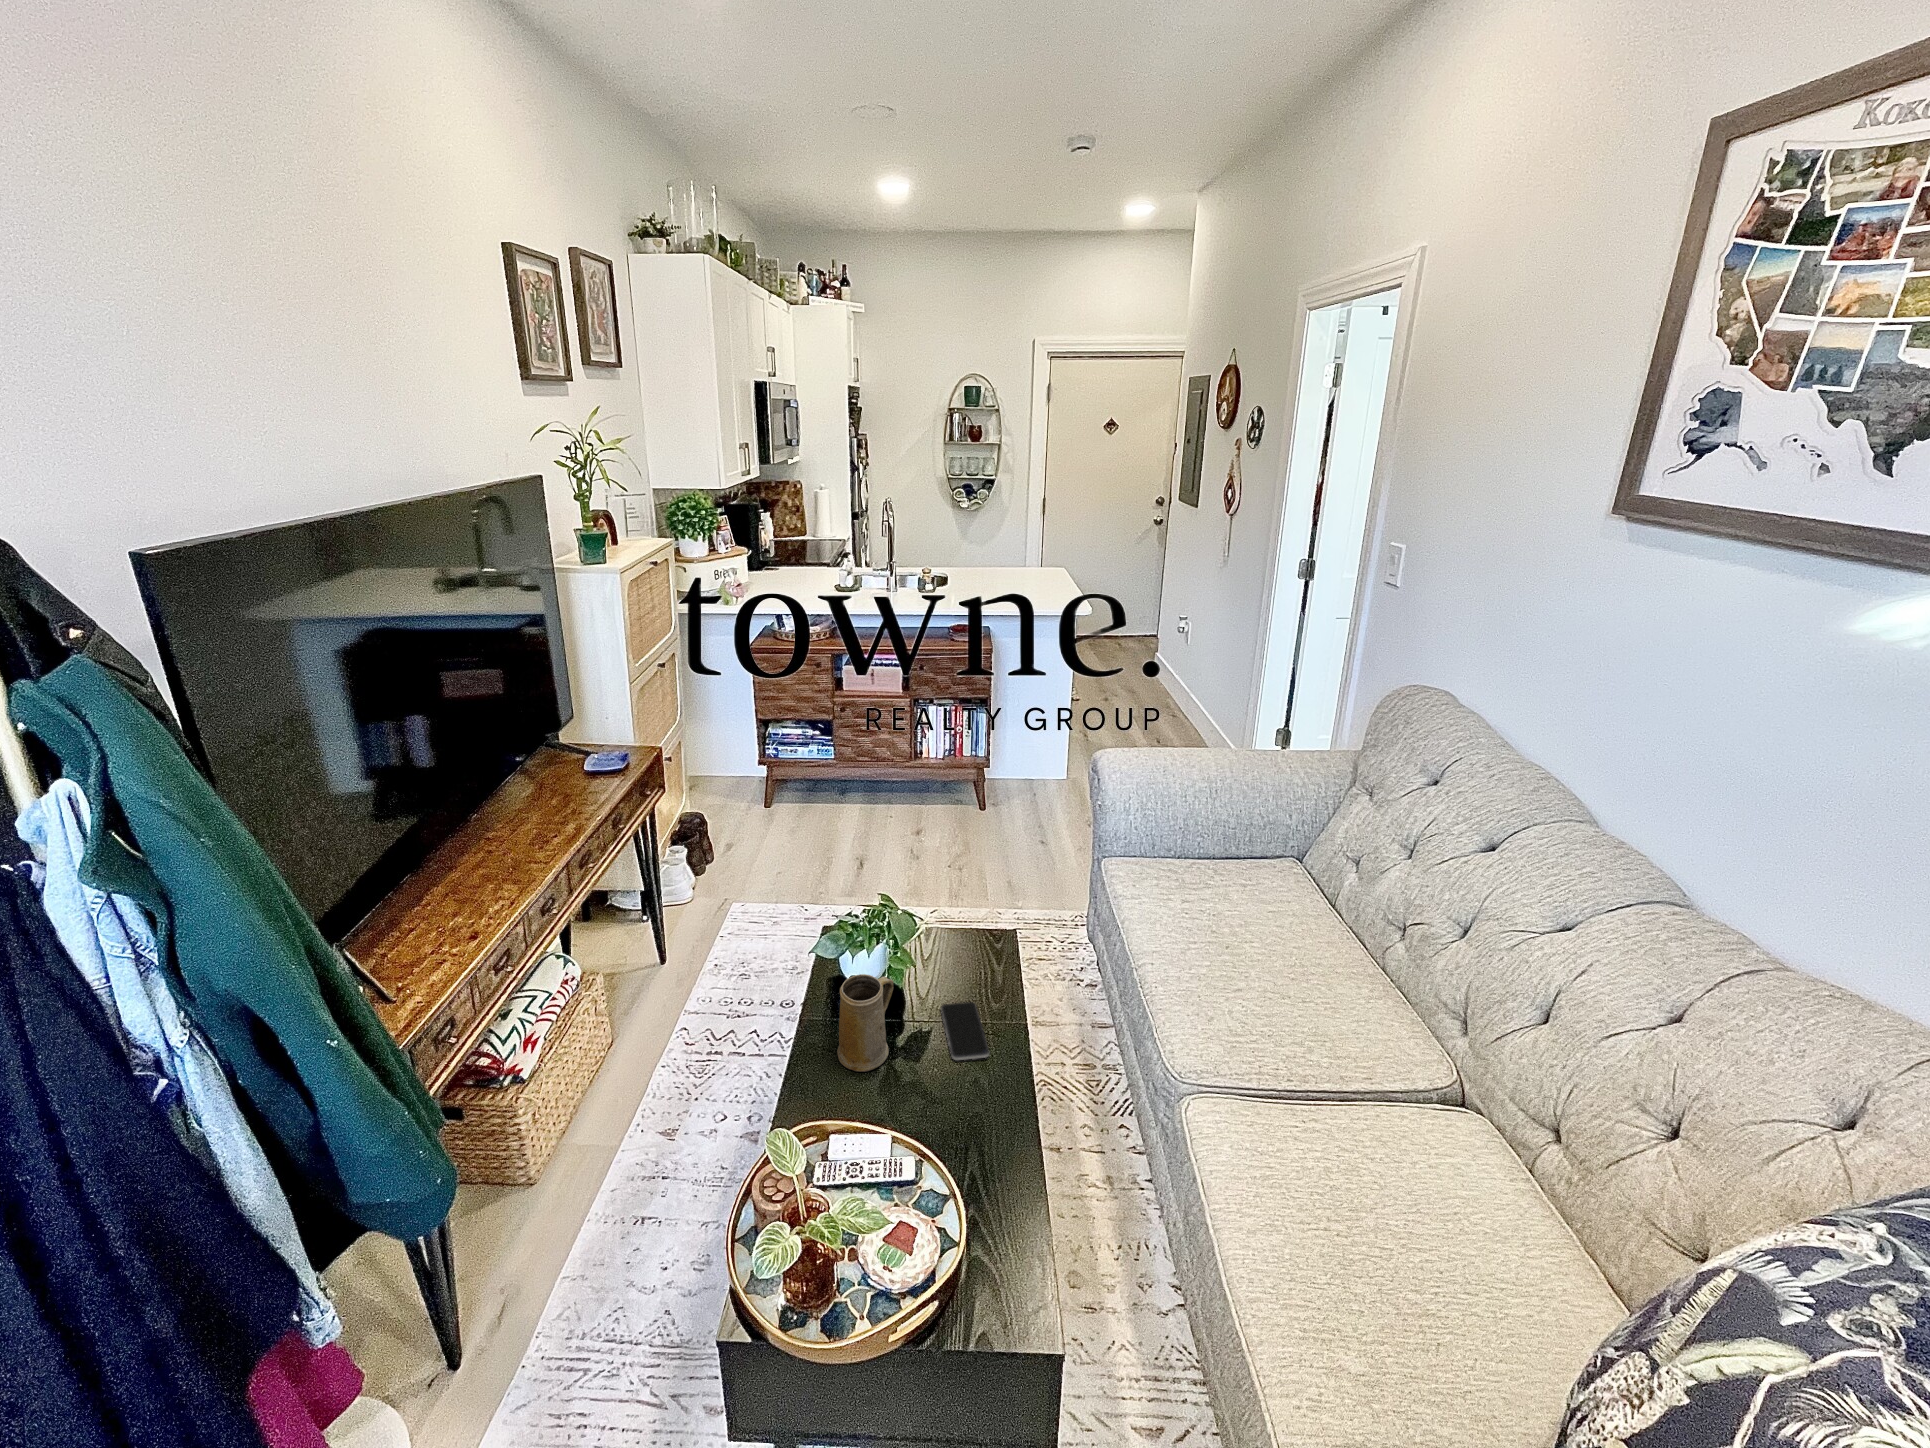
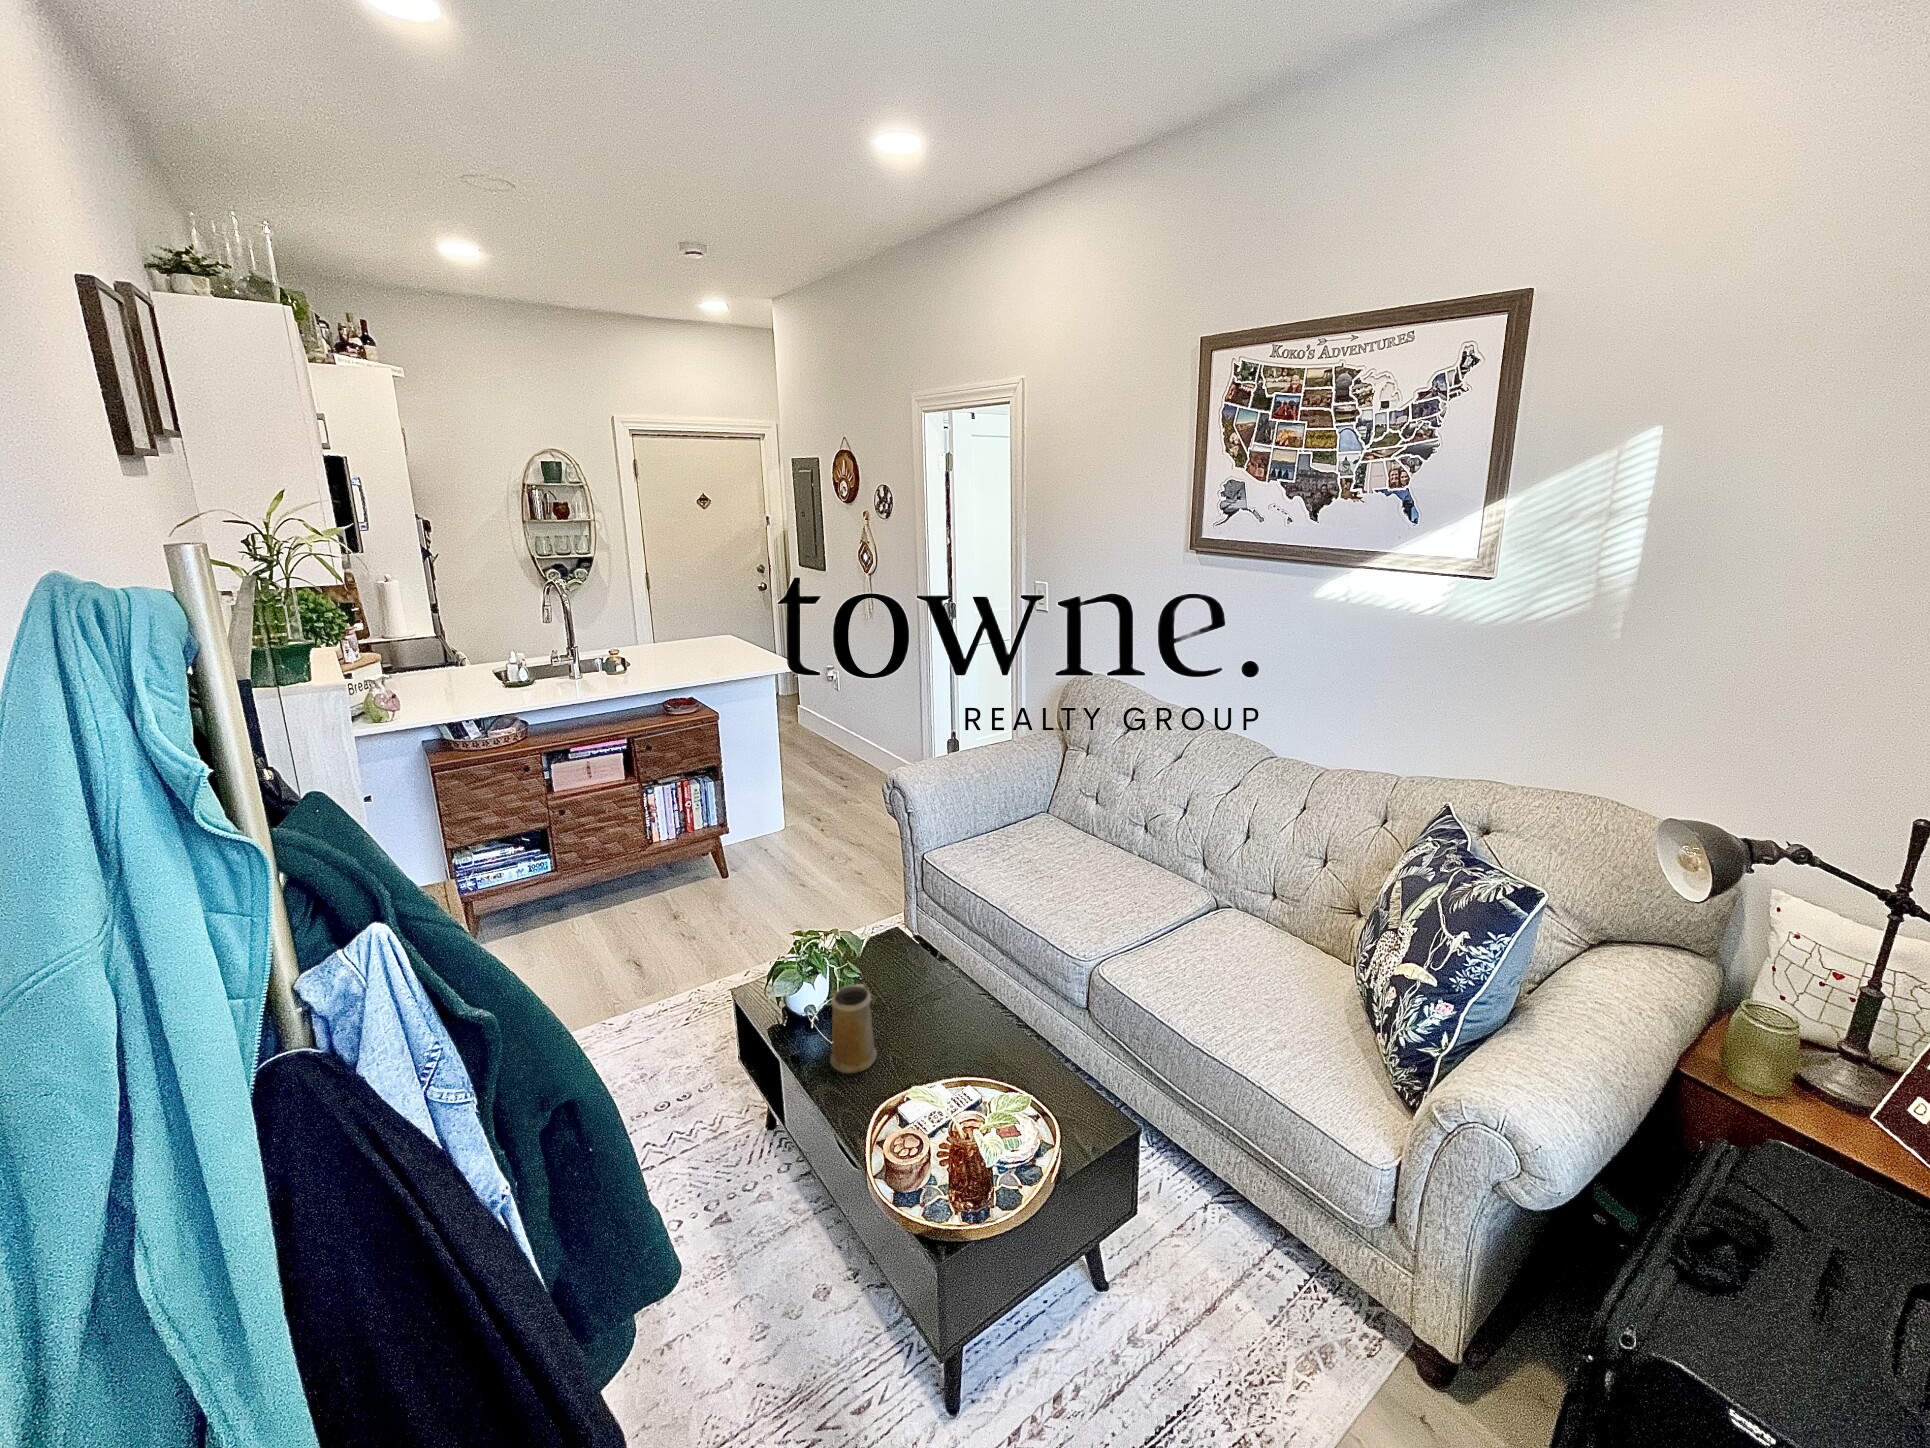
smartphone: present [941,1002,989,1060] -> none [885,989,948,1030]

